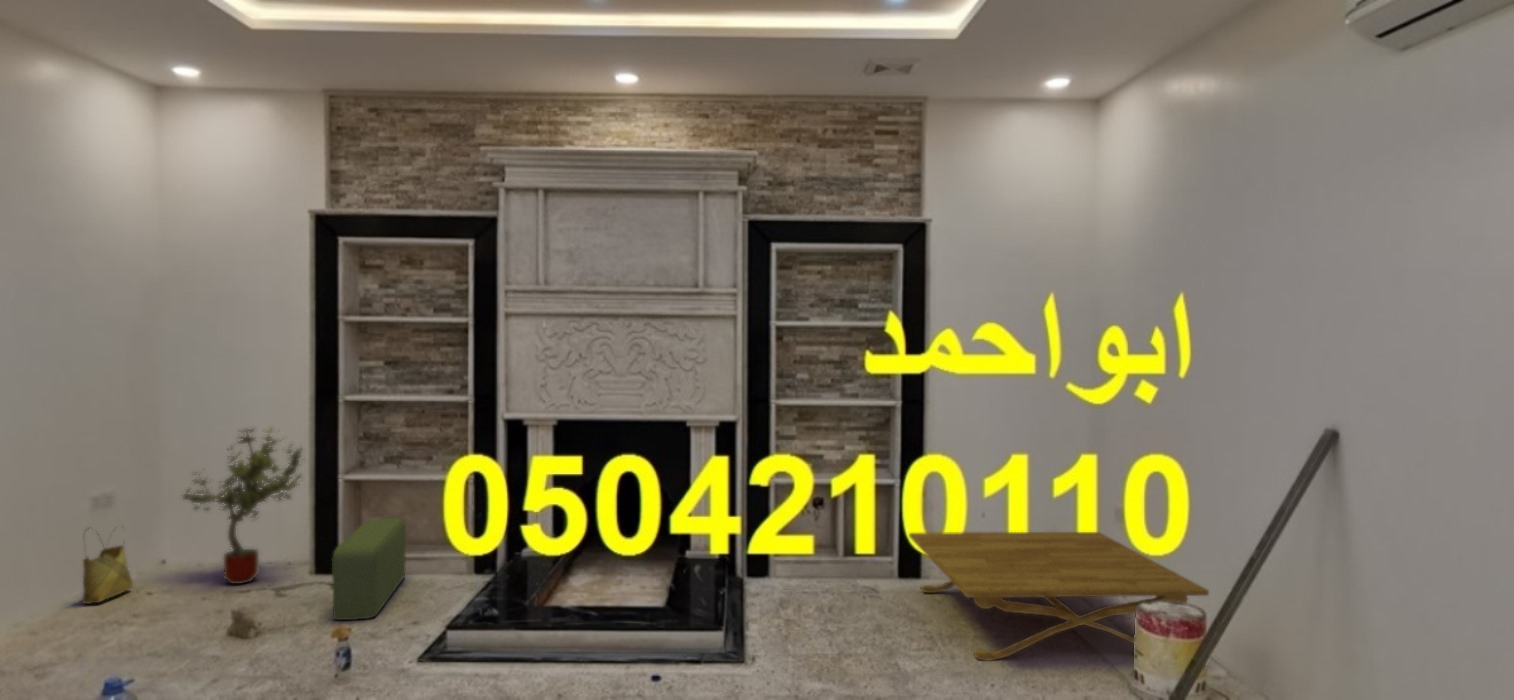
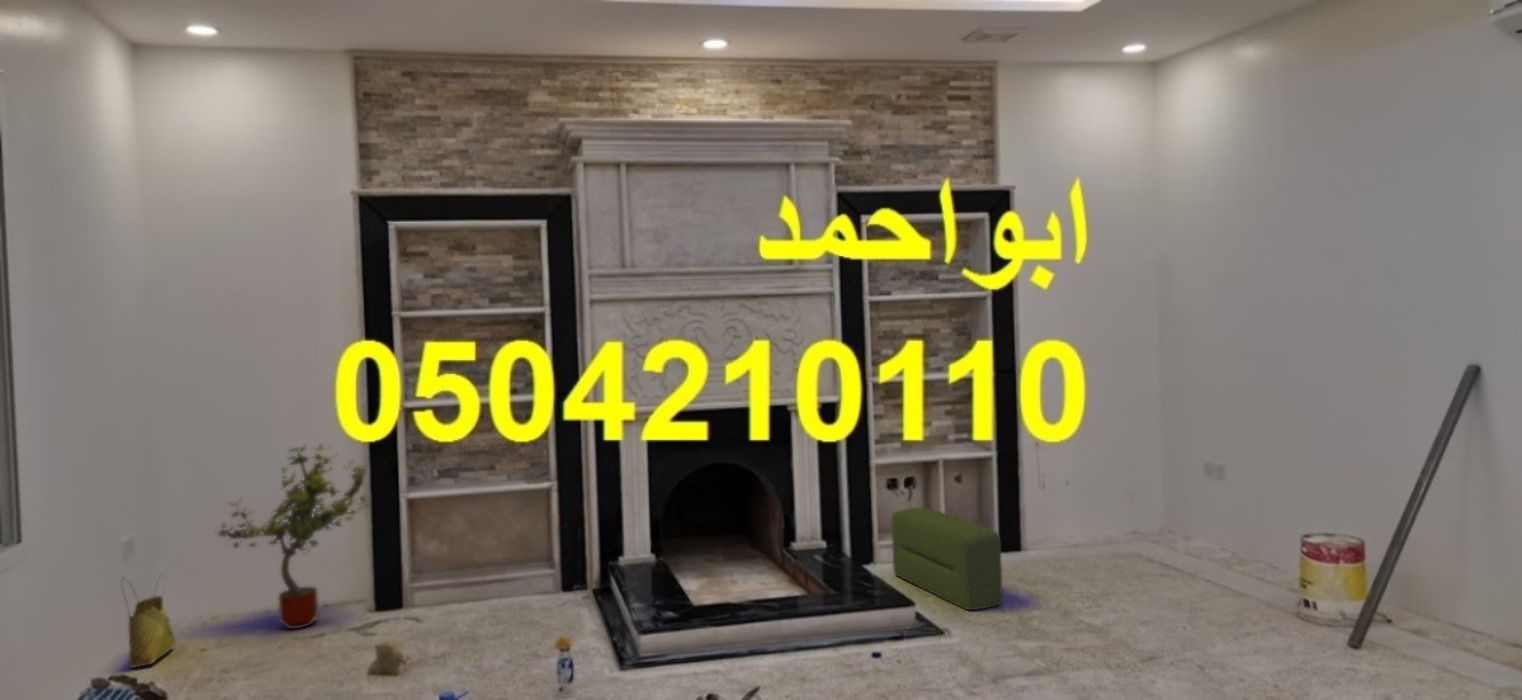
pouf: present [332,518,406,620] -> present [892,508,1002,610]
coffee table: present [909,532,1209,661] -> none [1020,484,1337,609]

